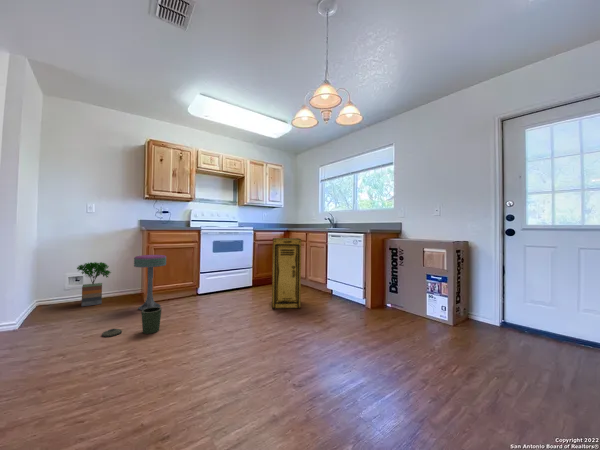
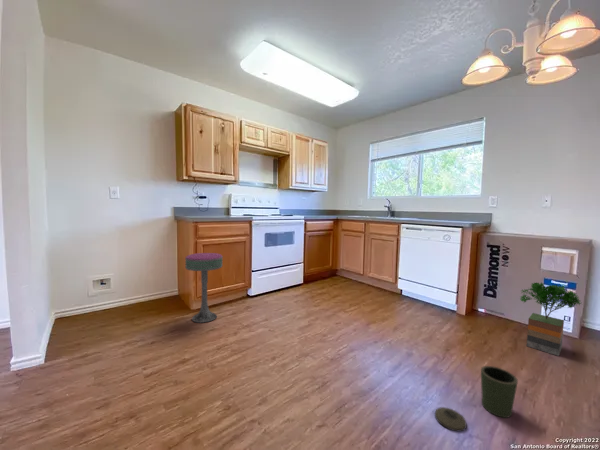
storage cabinet: present [272,238,301,309] -> none [342,232,389,318]
potted tree: present [77,262,111,306] -> present [520,283,581,356]
trash can: present [102,307,162,337] -> present [435,366,518,431]

